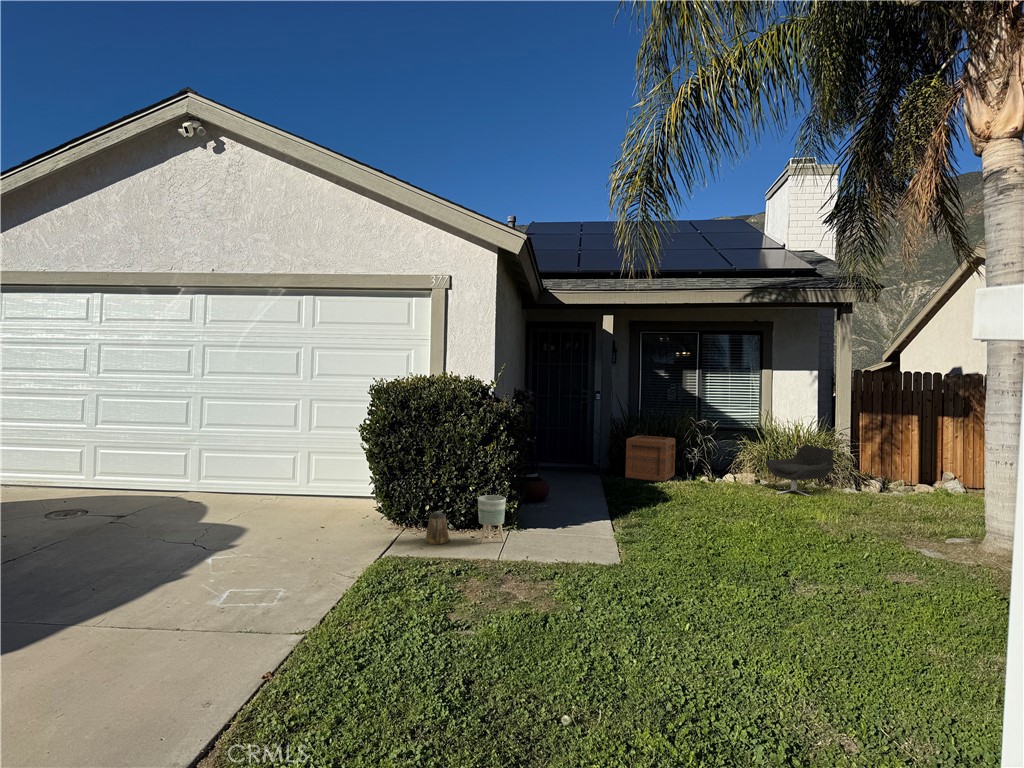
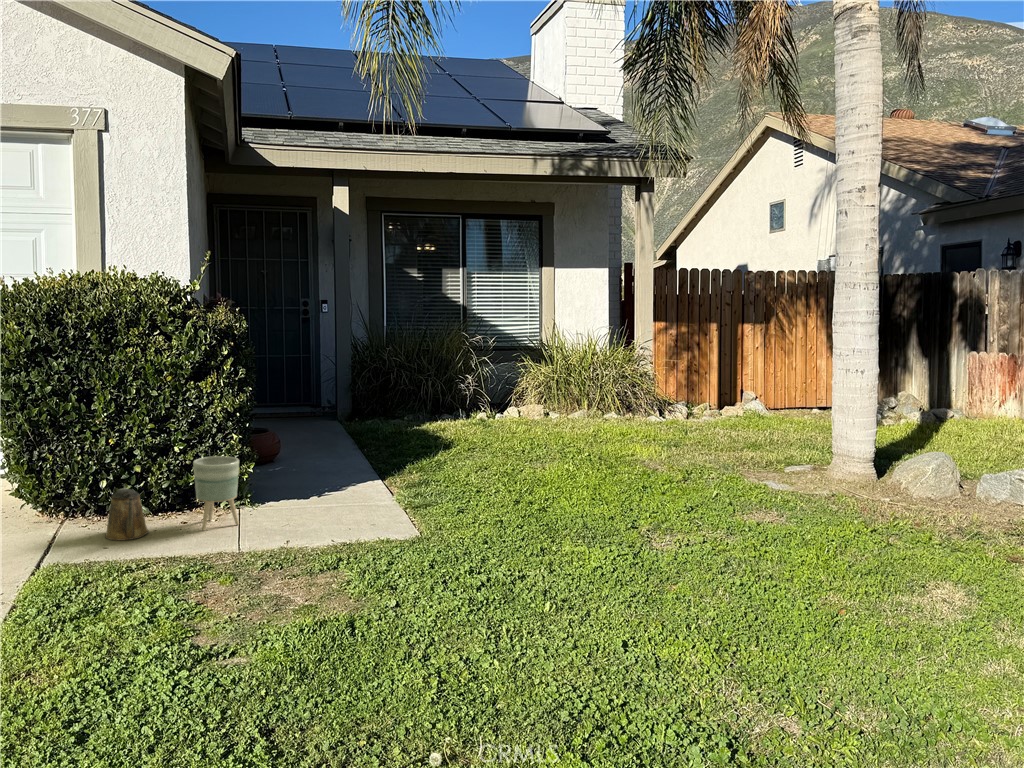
wooden crate: present [625,435,676,482] -> none [380,359,446,422]
lounge chair: present [765,445,833,496] -> none [561,365,638,428]

